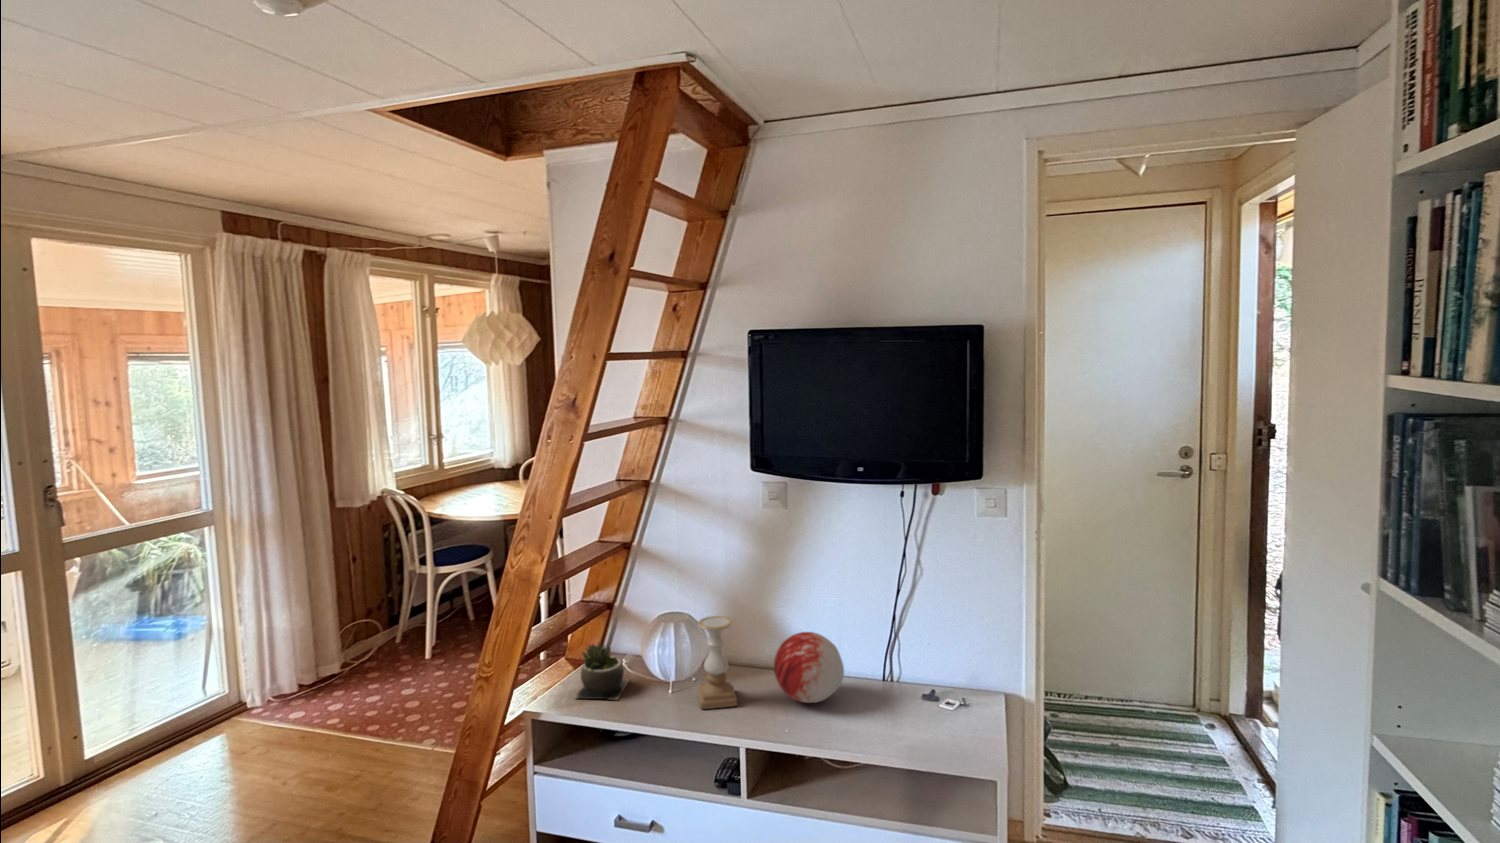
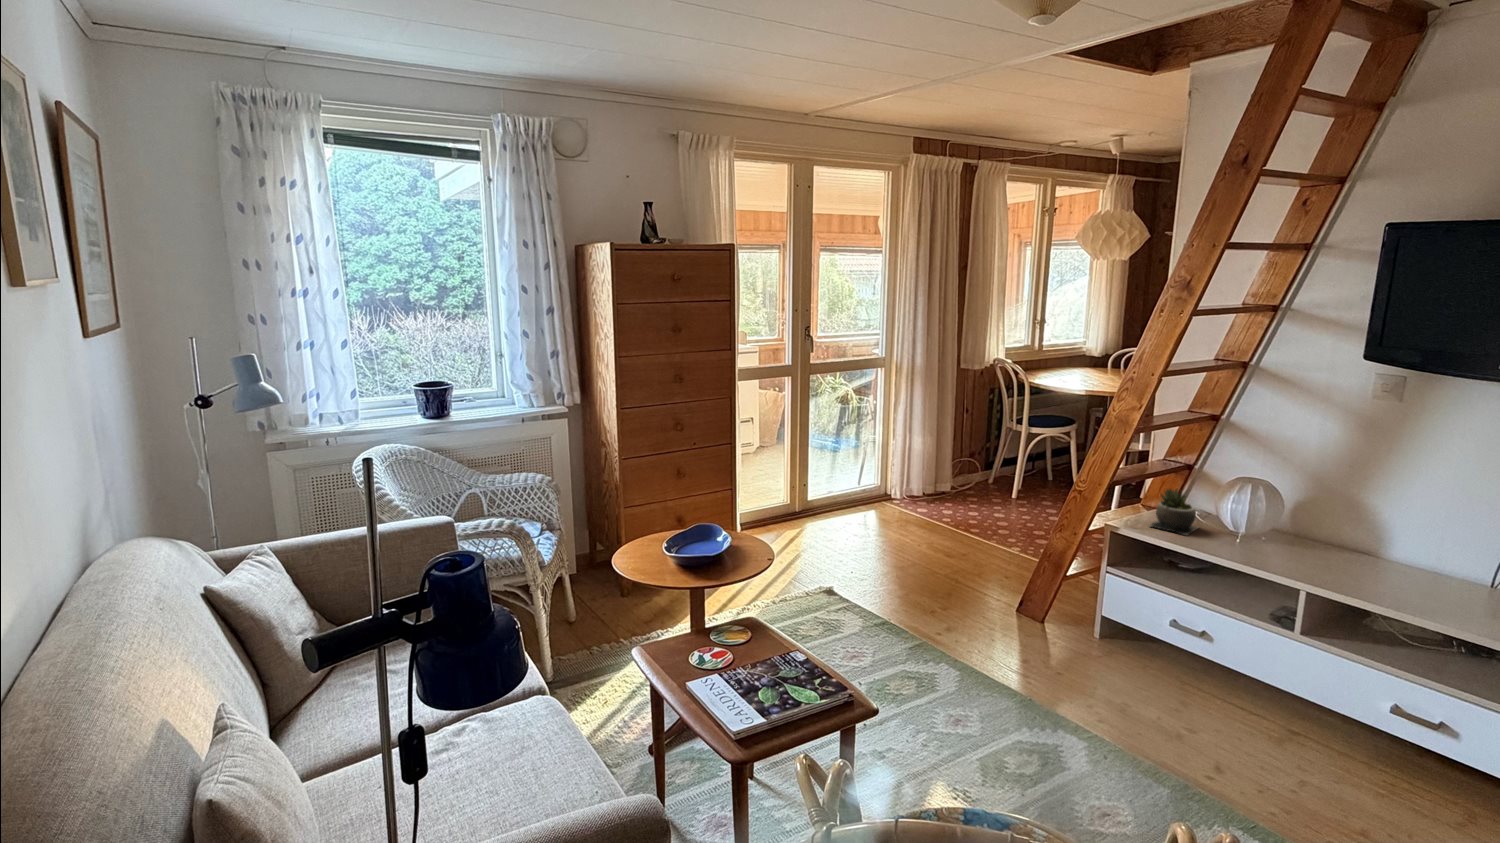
candle holder: present [697,616,737,709] -> none [1265,485,1314,565]
decorative orb: present [774,632,844,703] -> none [1353,518,1440,583]

